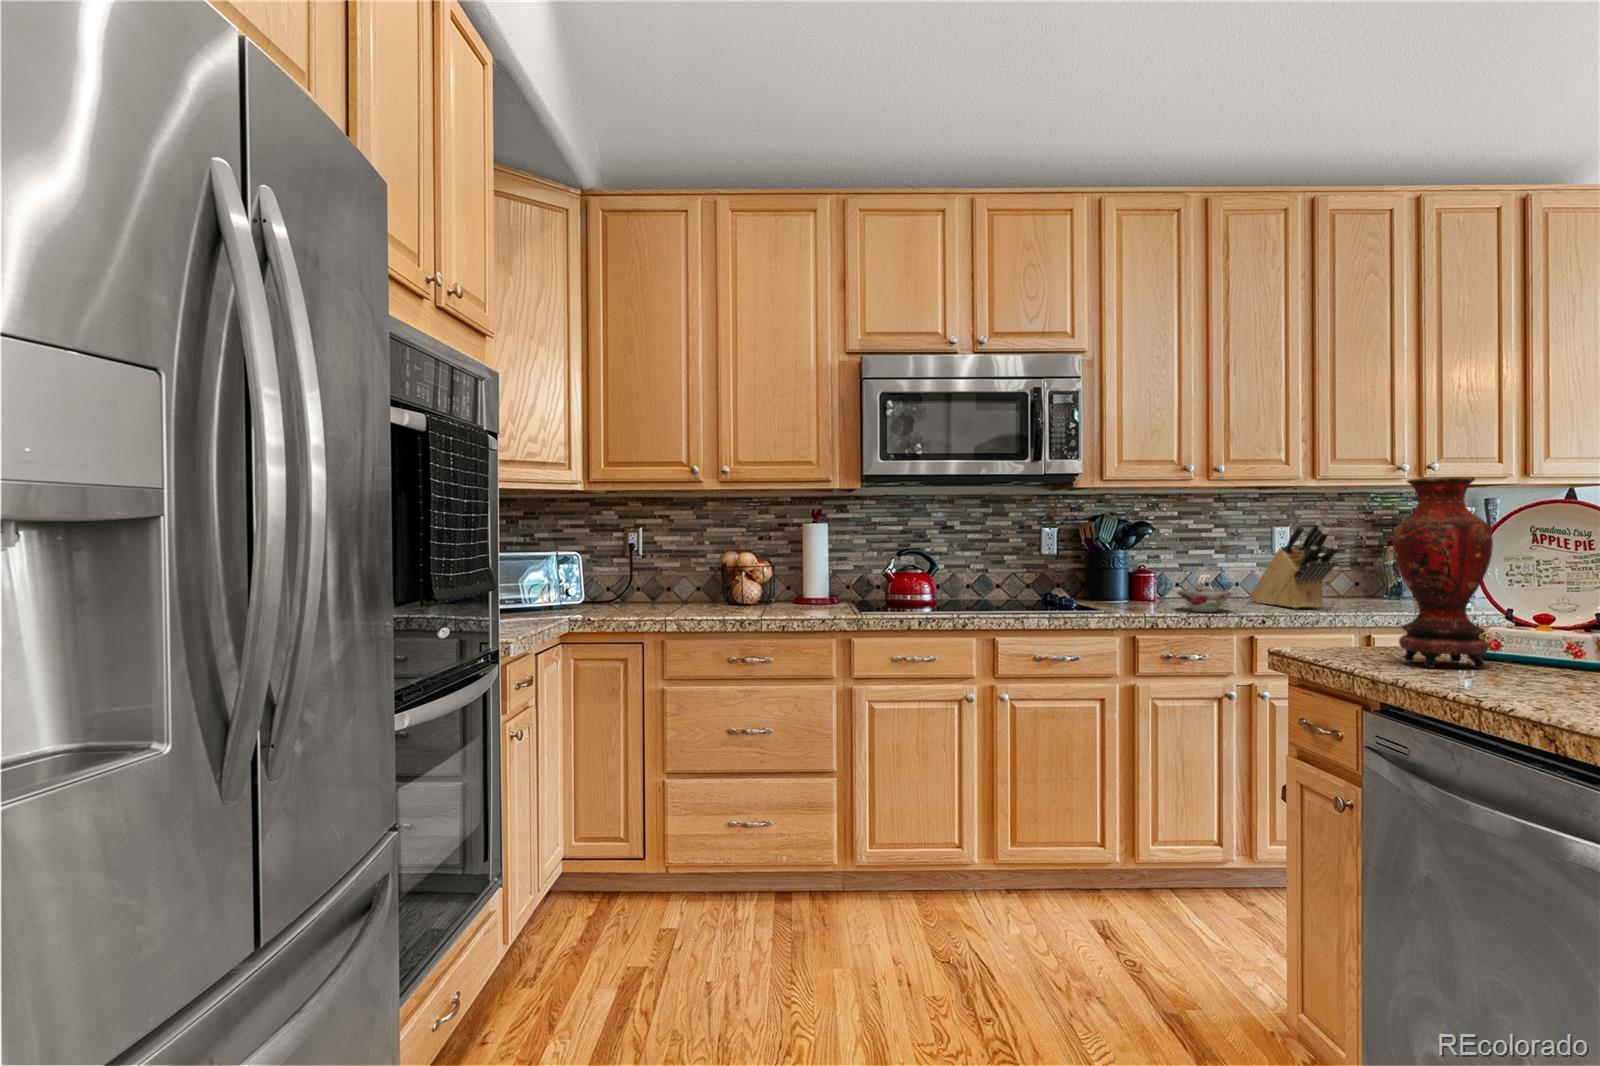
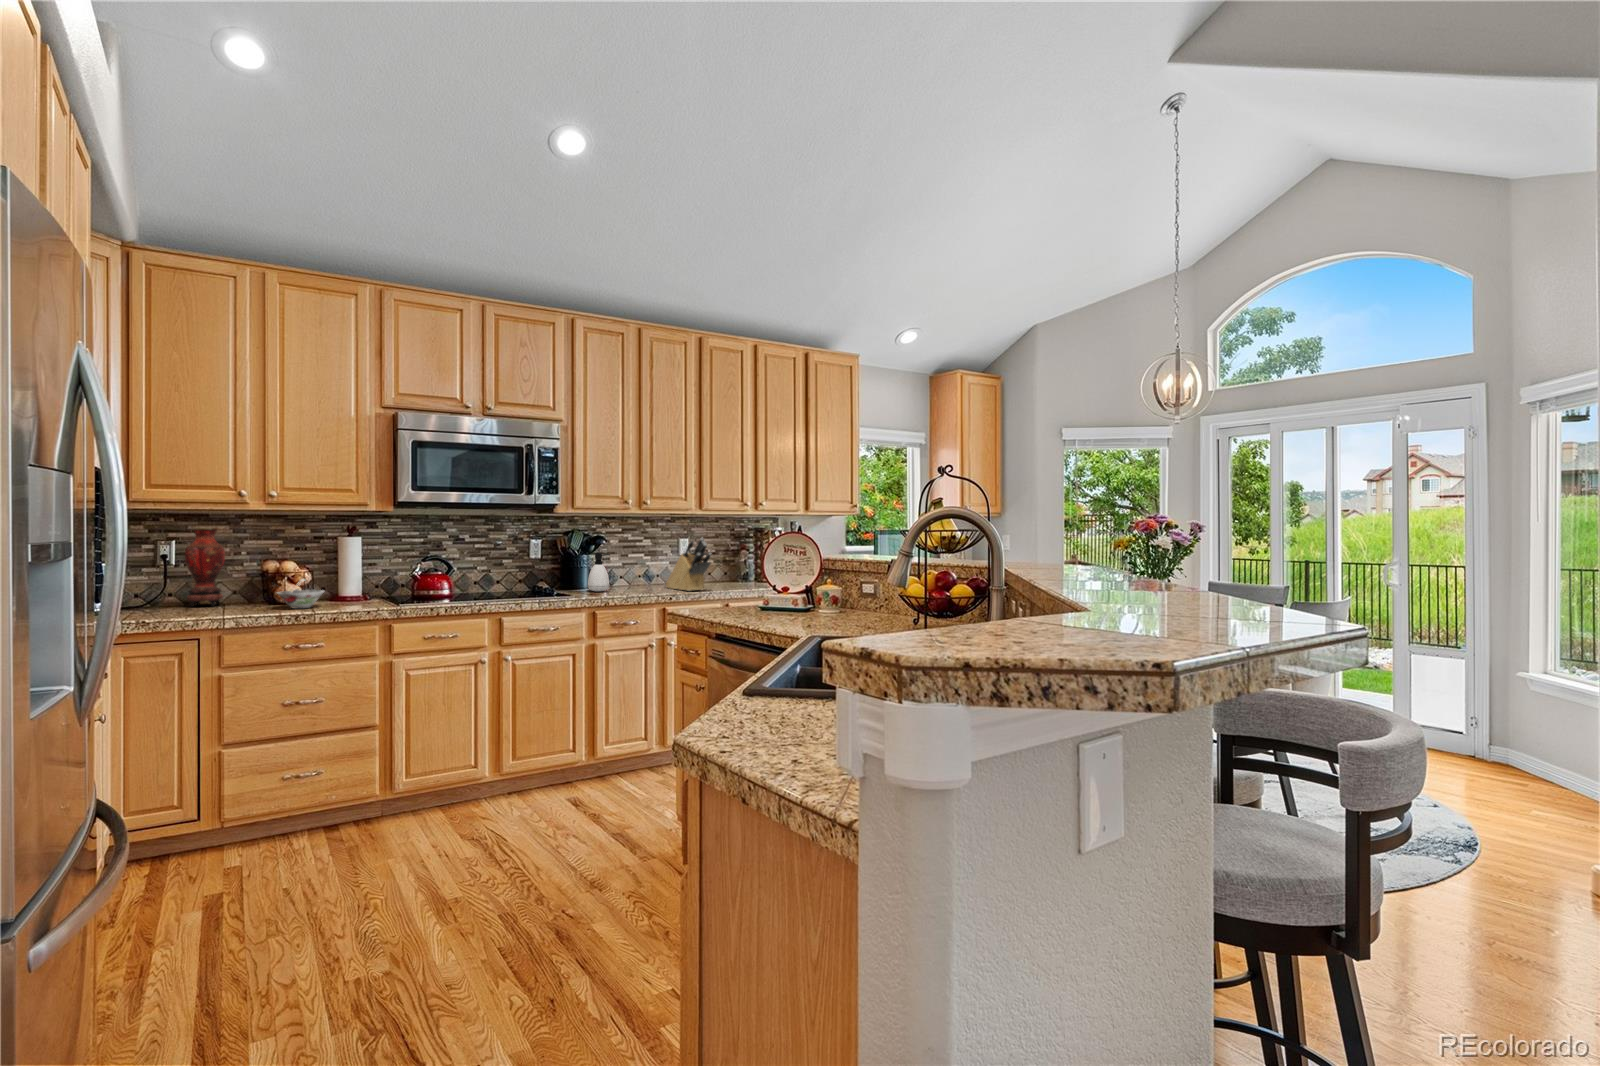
vase: present [1393,477,1493,669] -> present [185,528,225,607]
soap dispenser: none [1124,545,1158,603] -> present [588,553,610,592]
bowl: present [1176,575,1233,612] -> present [277,579,324,608]

